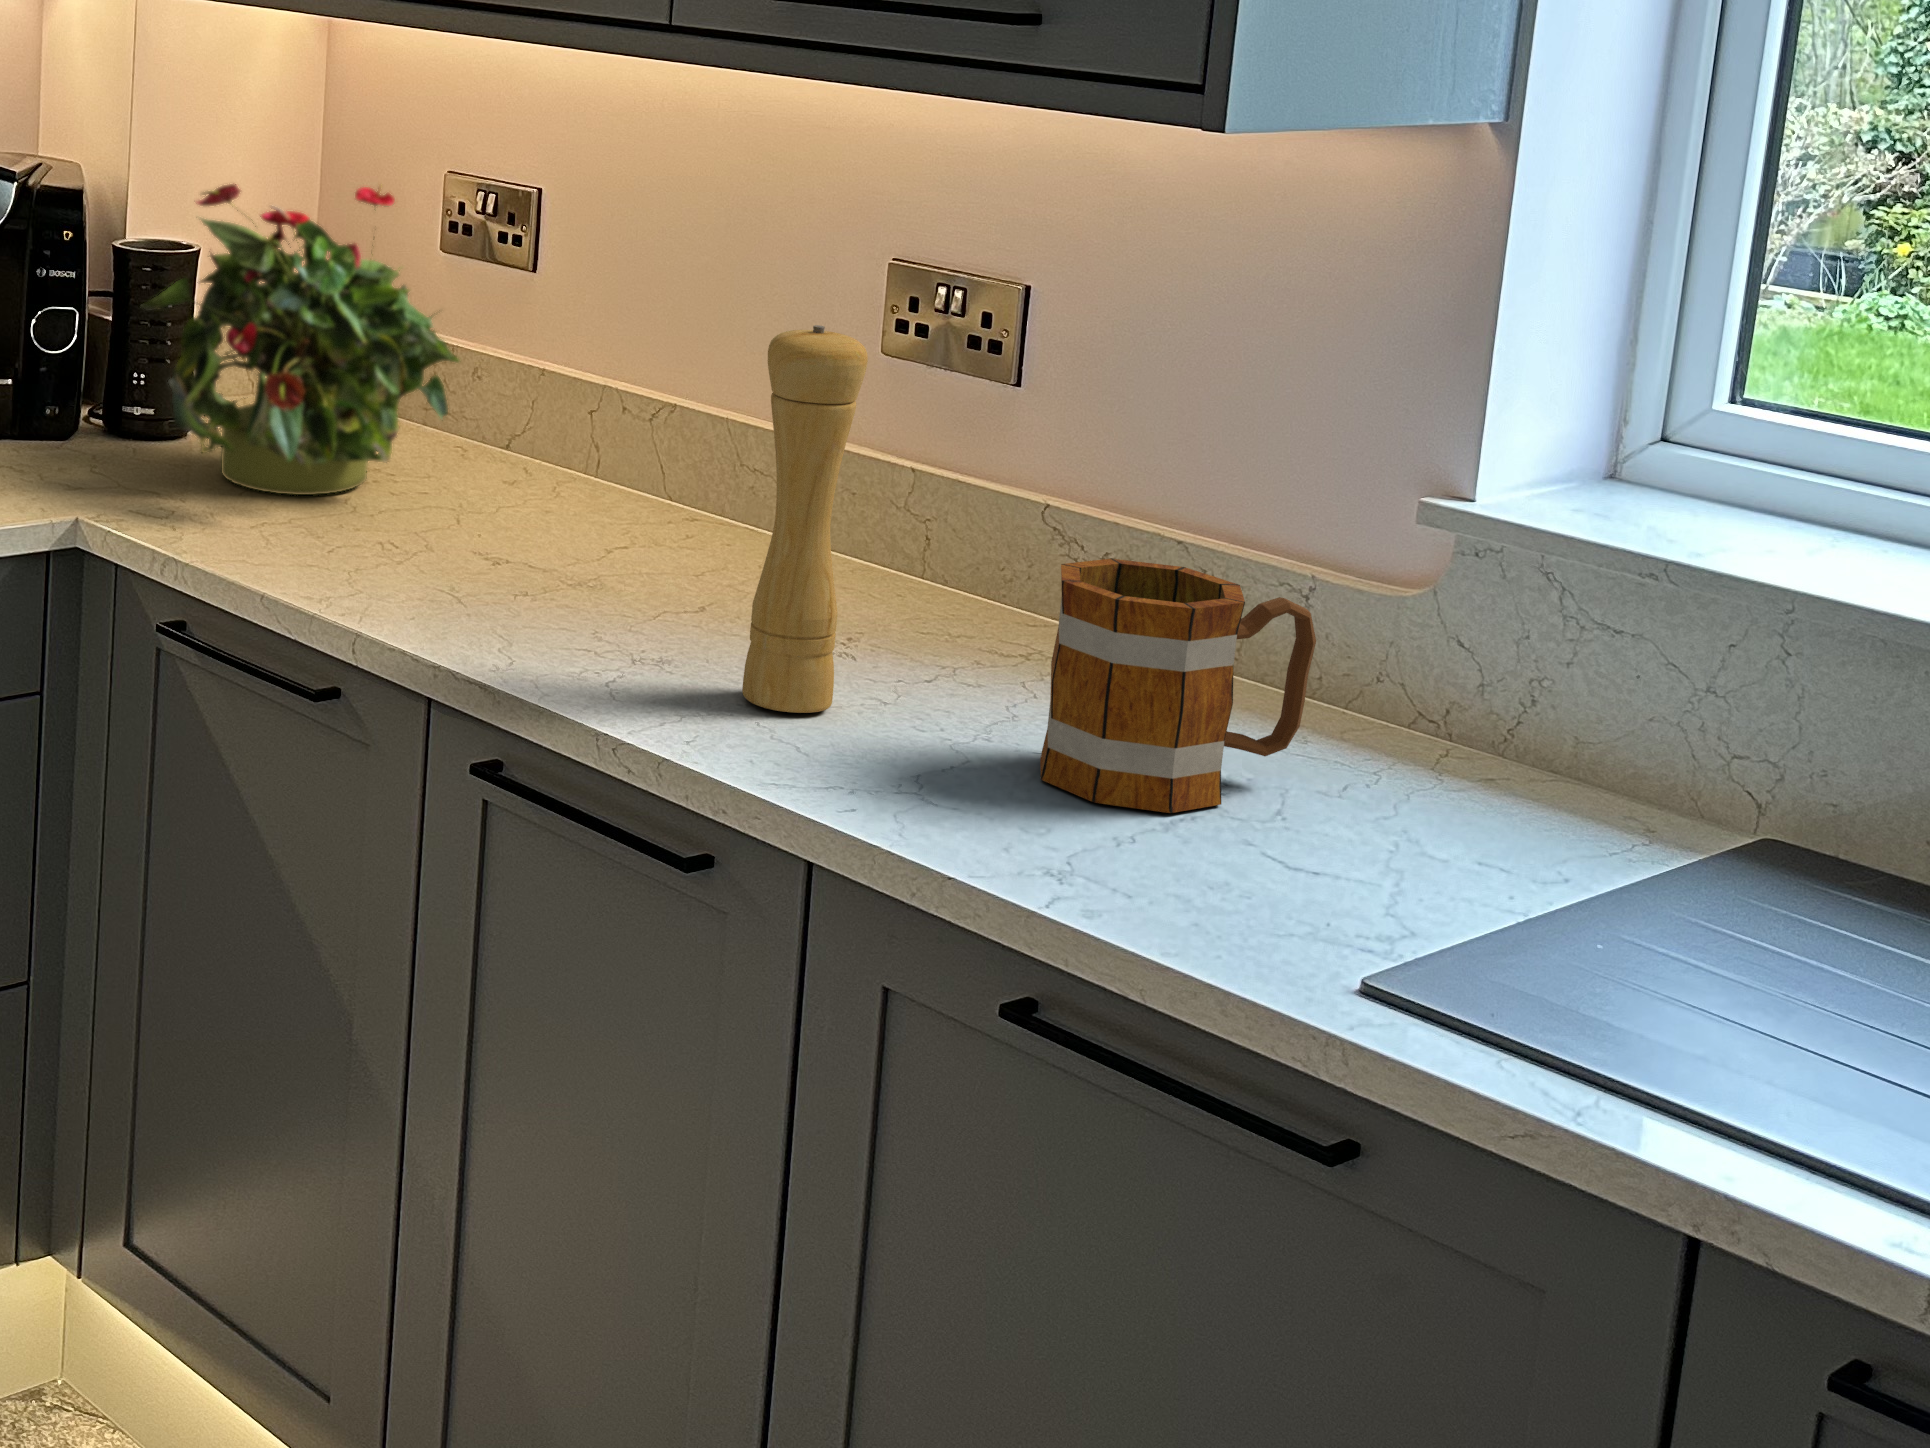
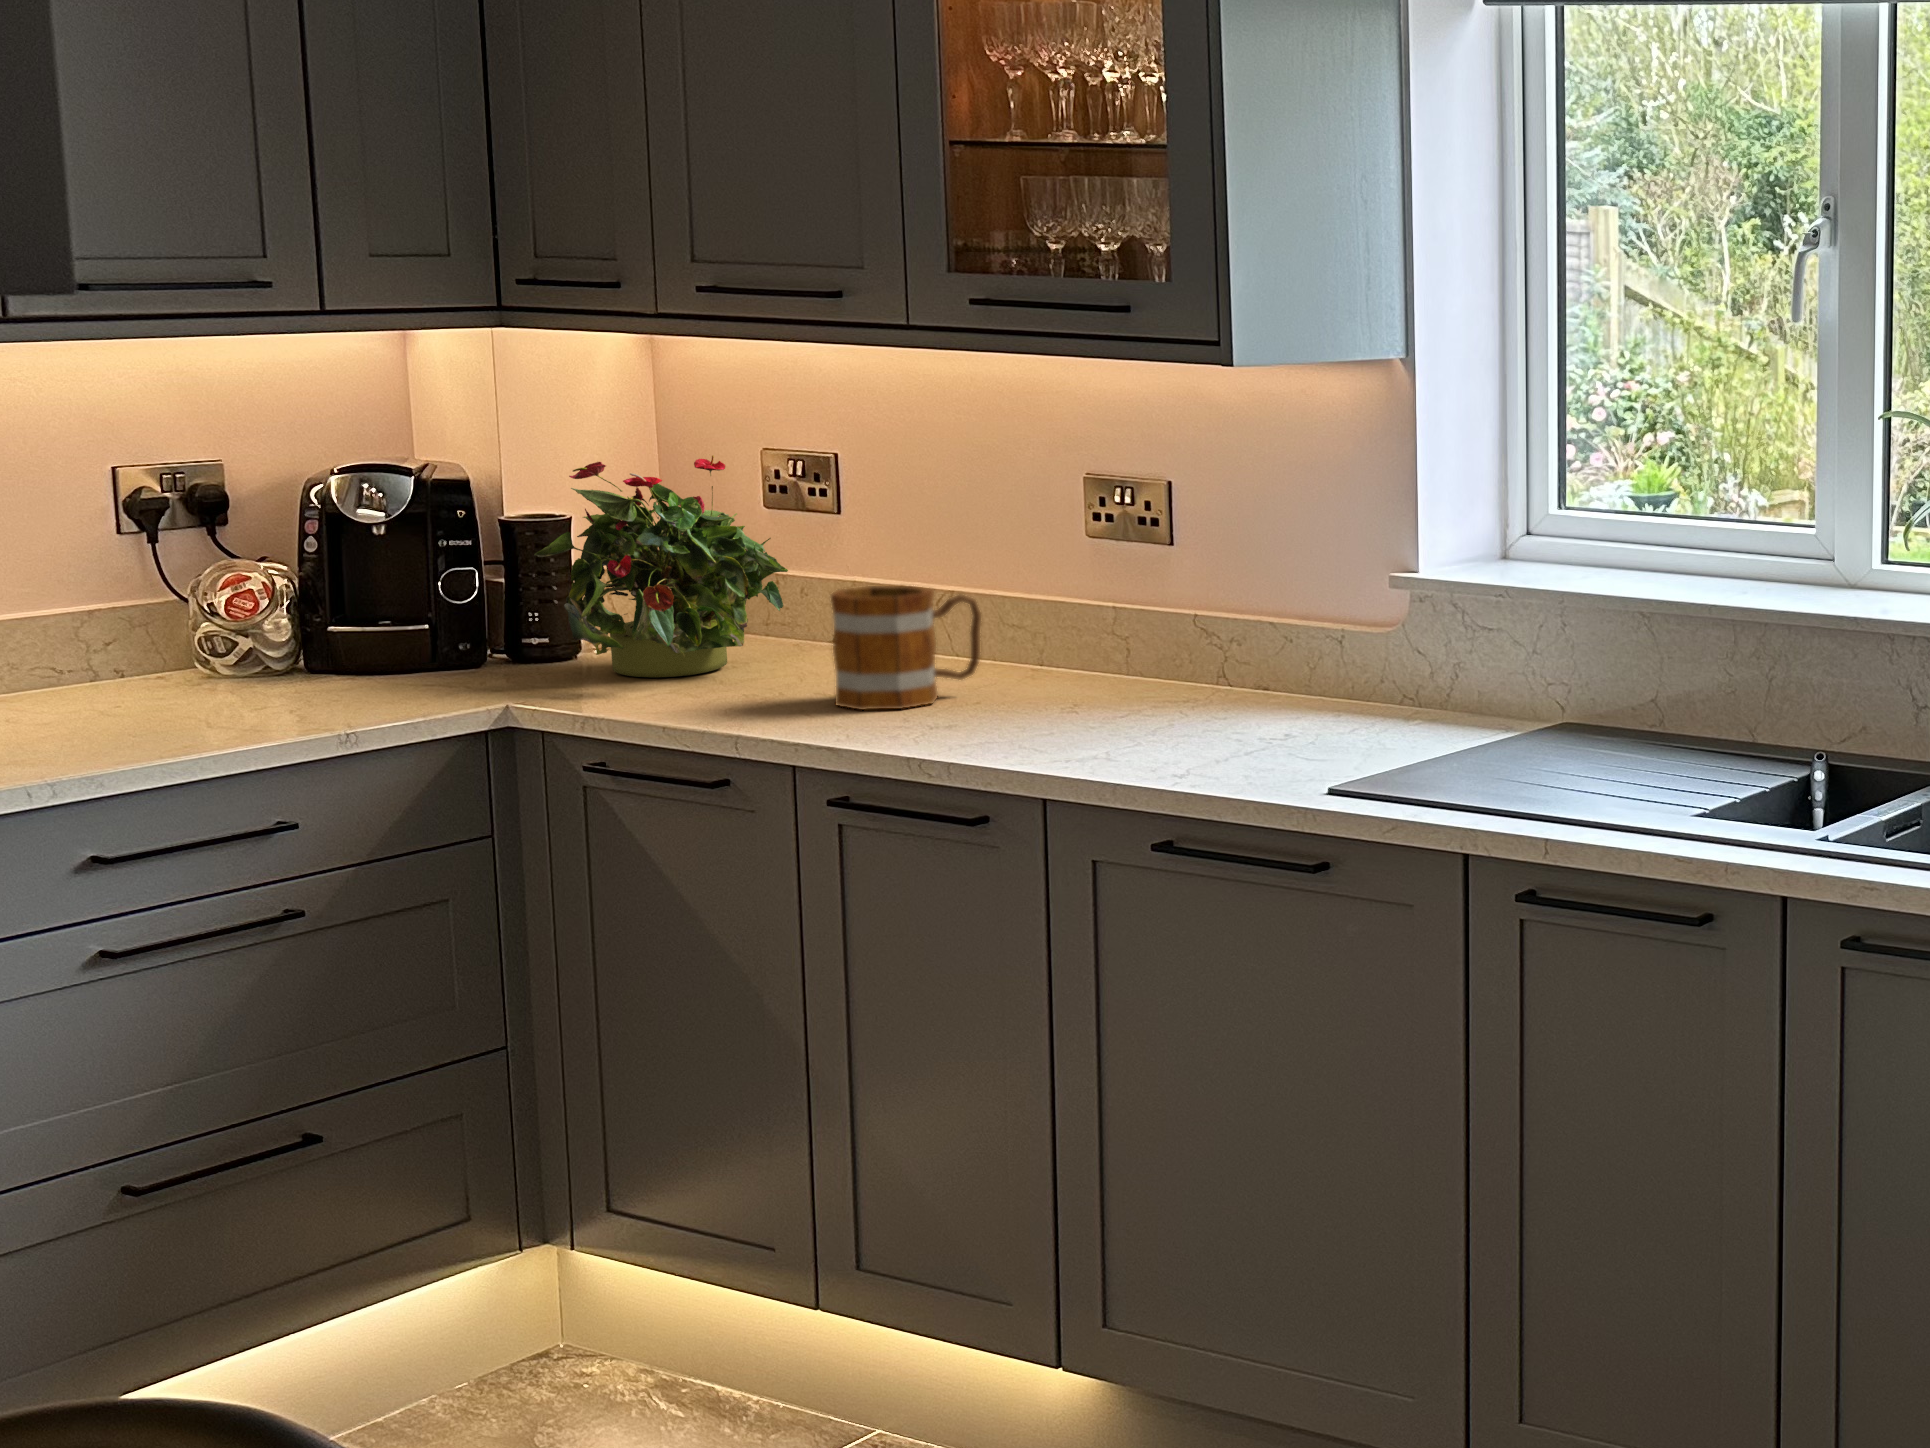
pepper mill: present [742,325,868,713] -> none [989,501,1055,737]
mug: present [1040,559,1316,813] -> present [831,586,981,710]

